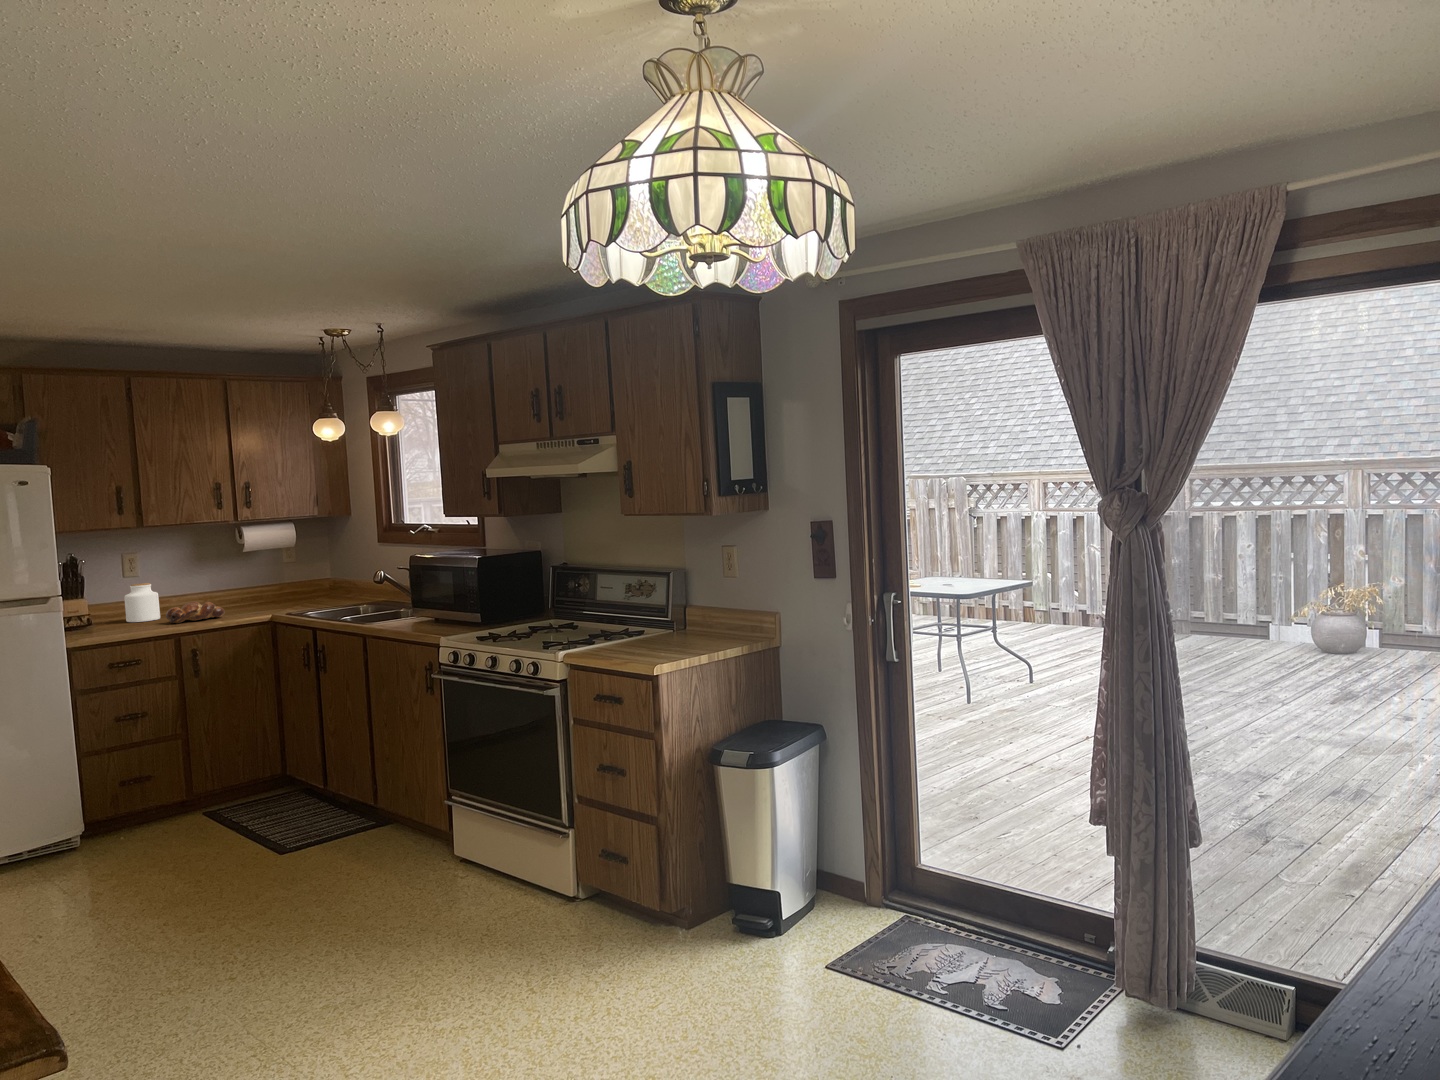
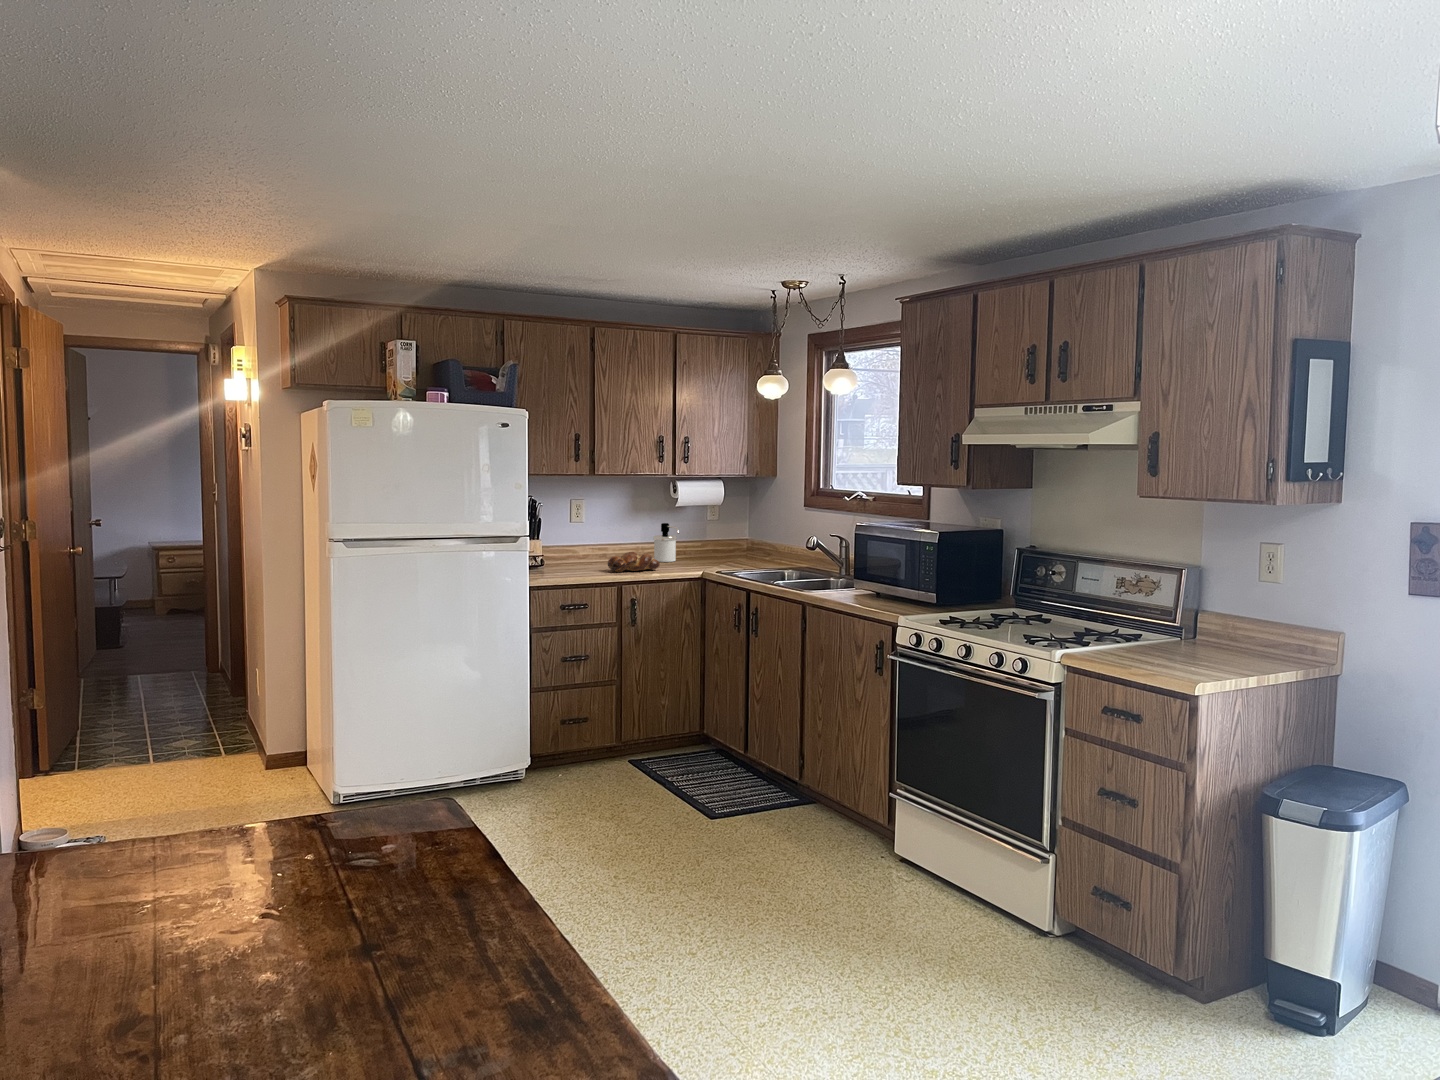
soap dispenser: none [221,570,248,609] -> present [653,523,679,562]
jar: present [124,583,160,622] -> none [570,530,599,567]

